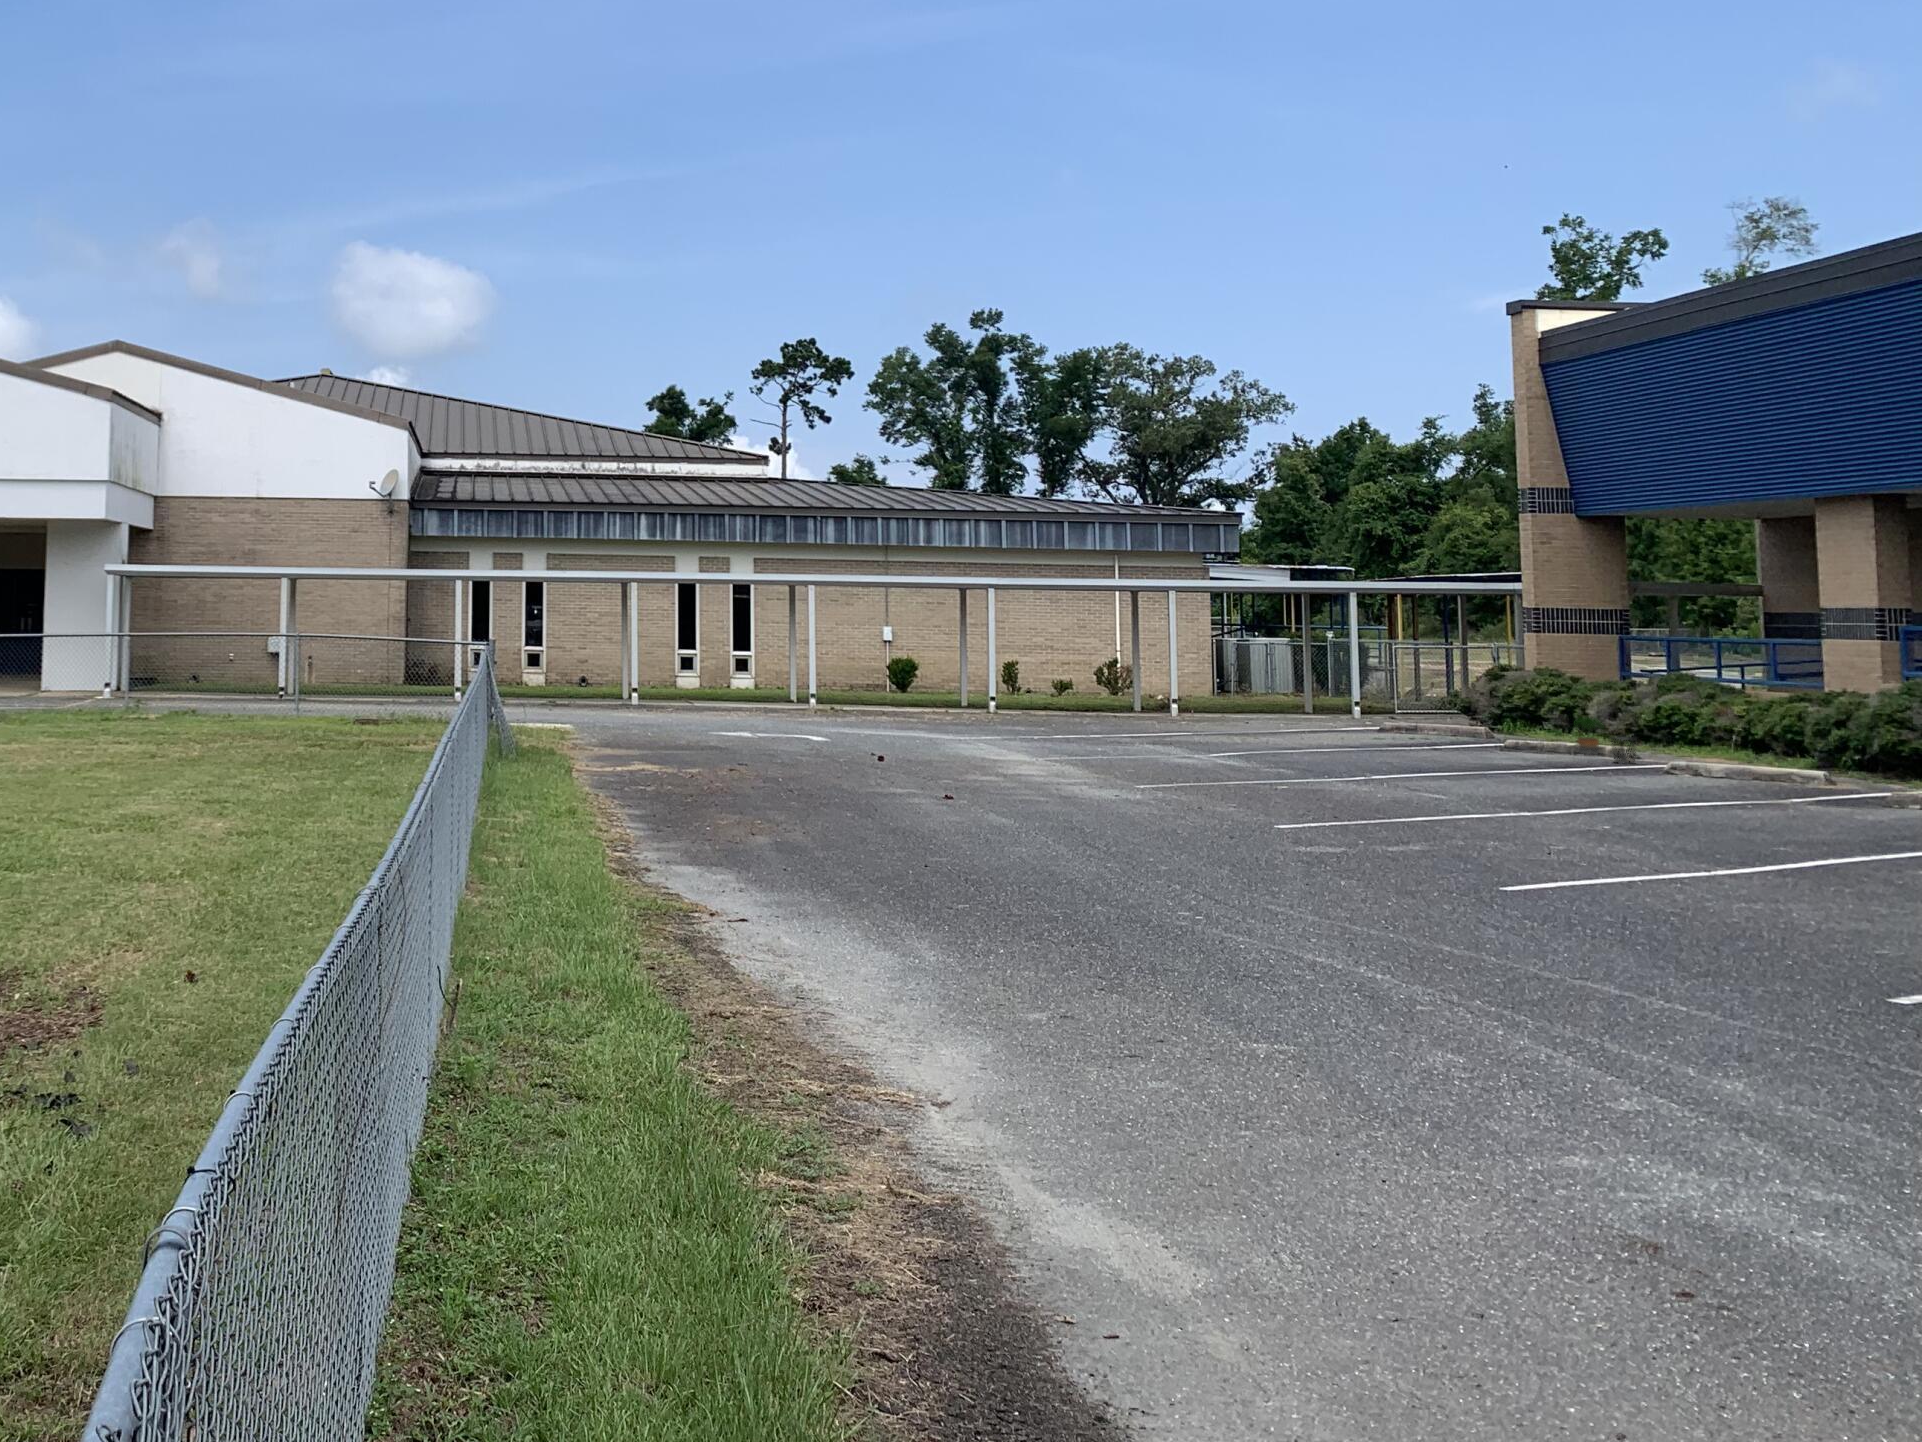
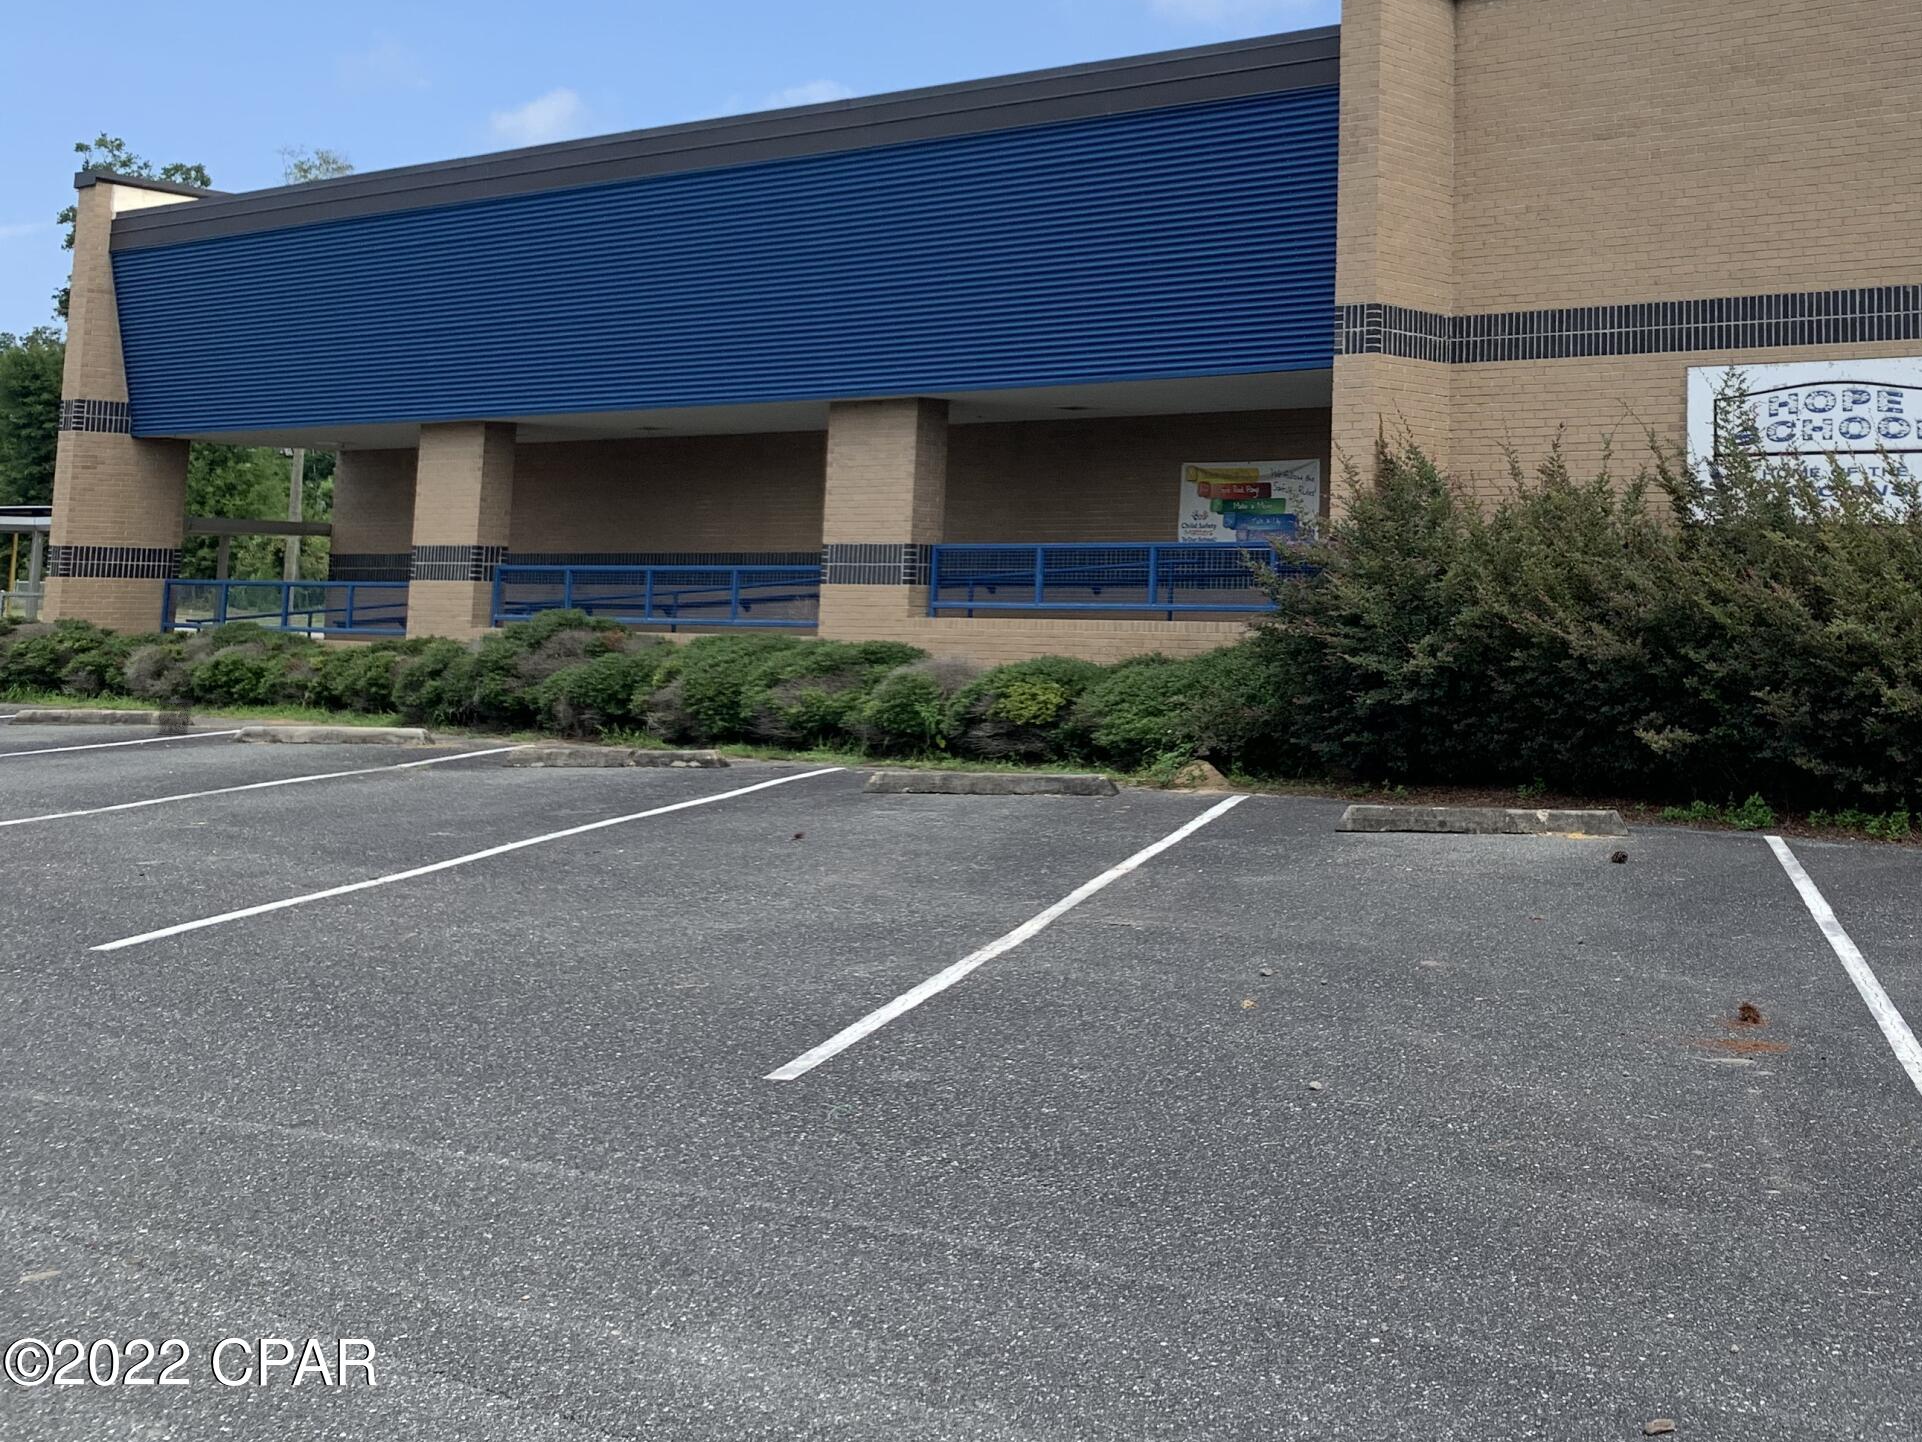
potted tree: present [1574,717,1603,754] -> none [107,676,150,725]

